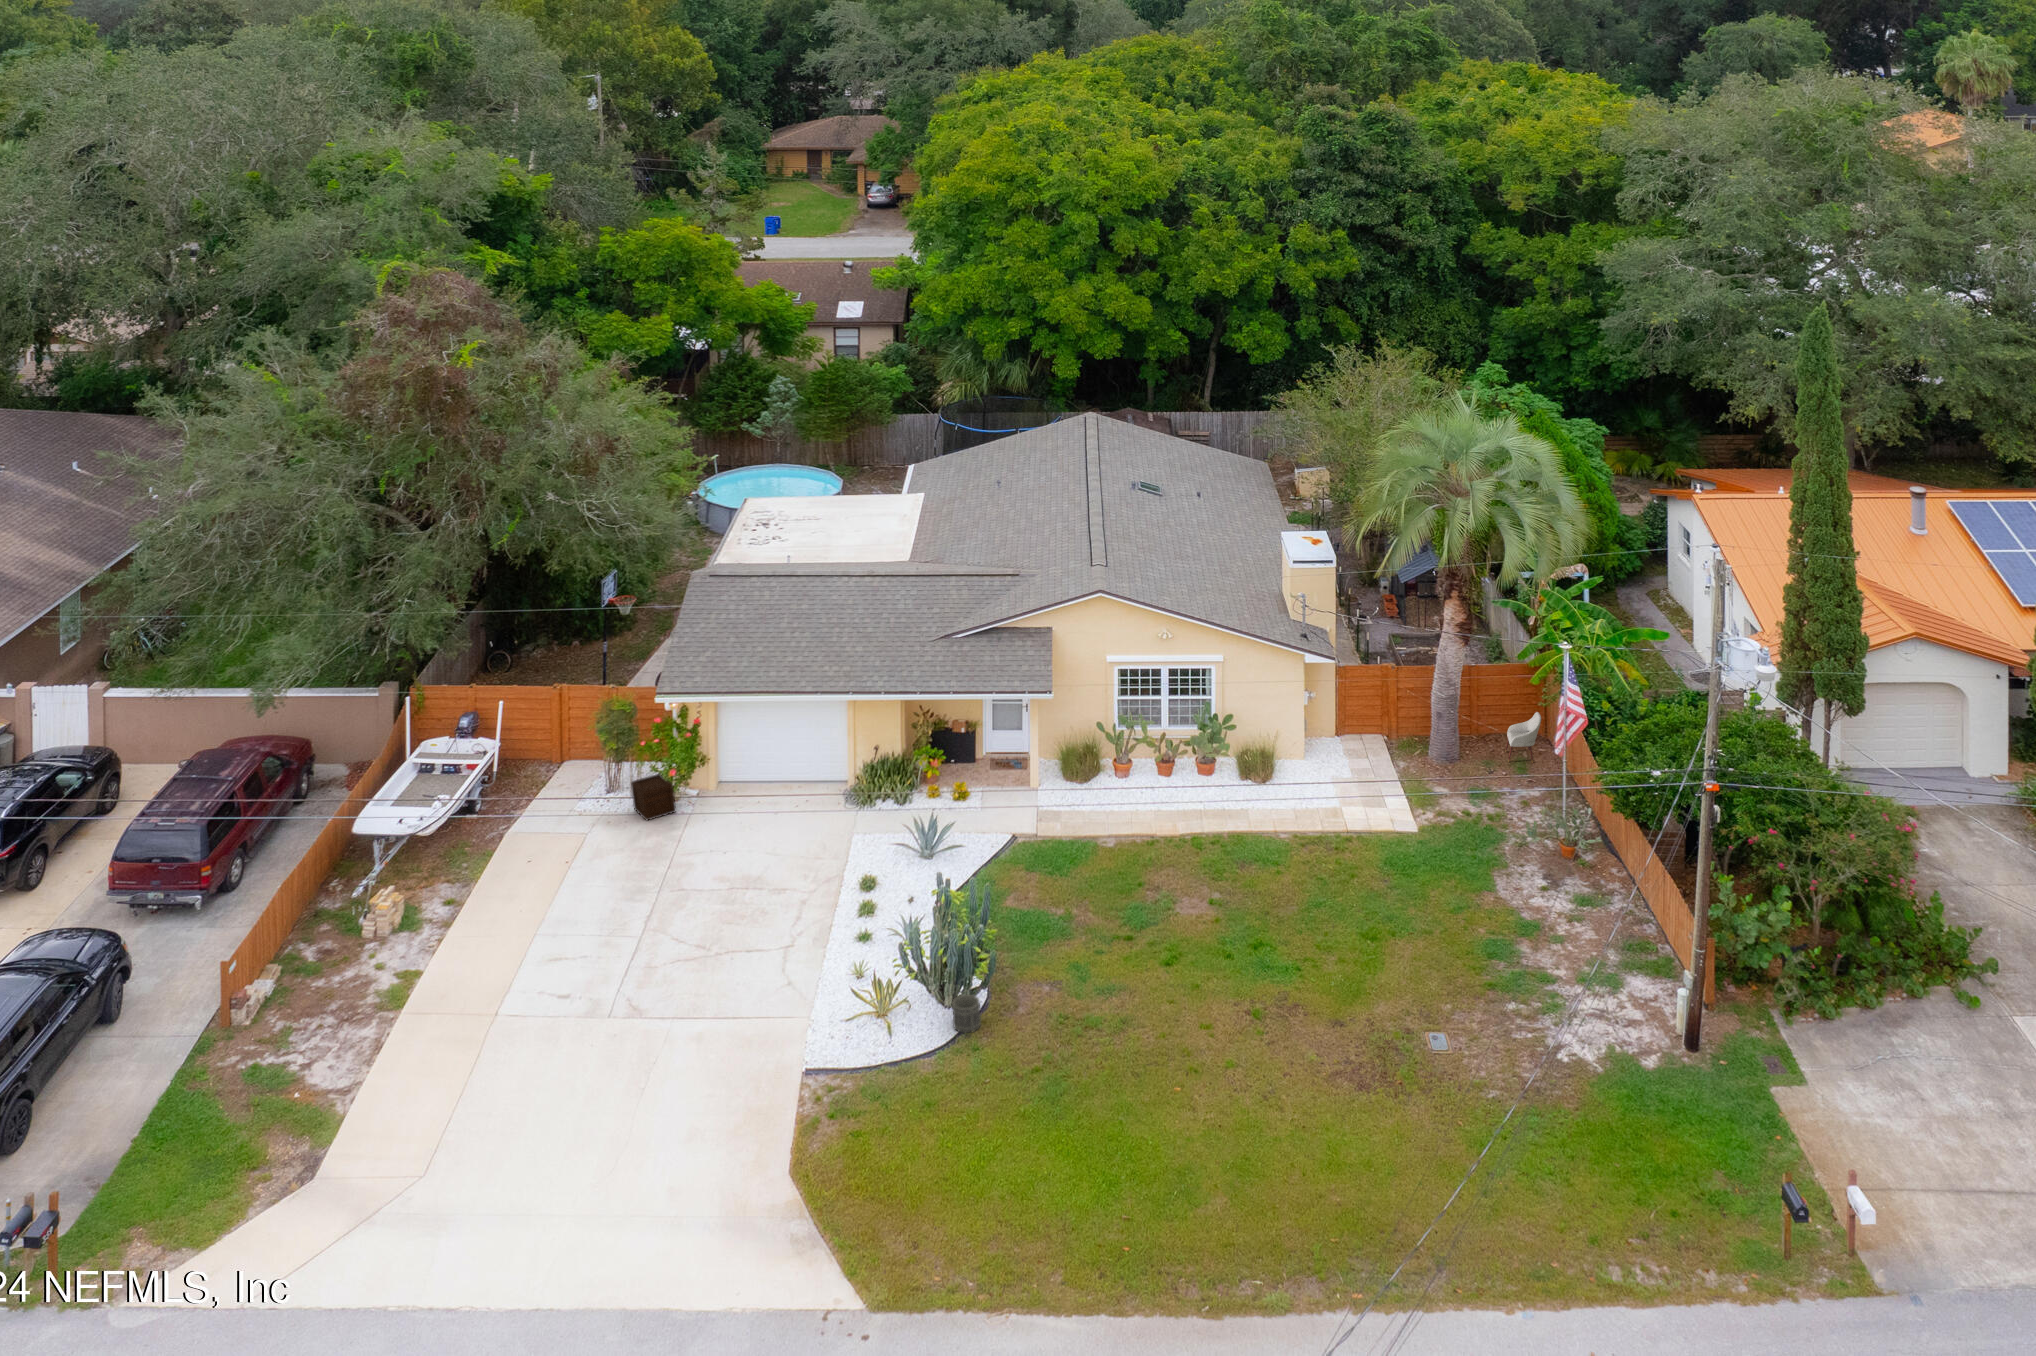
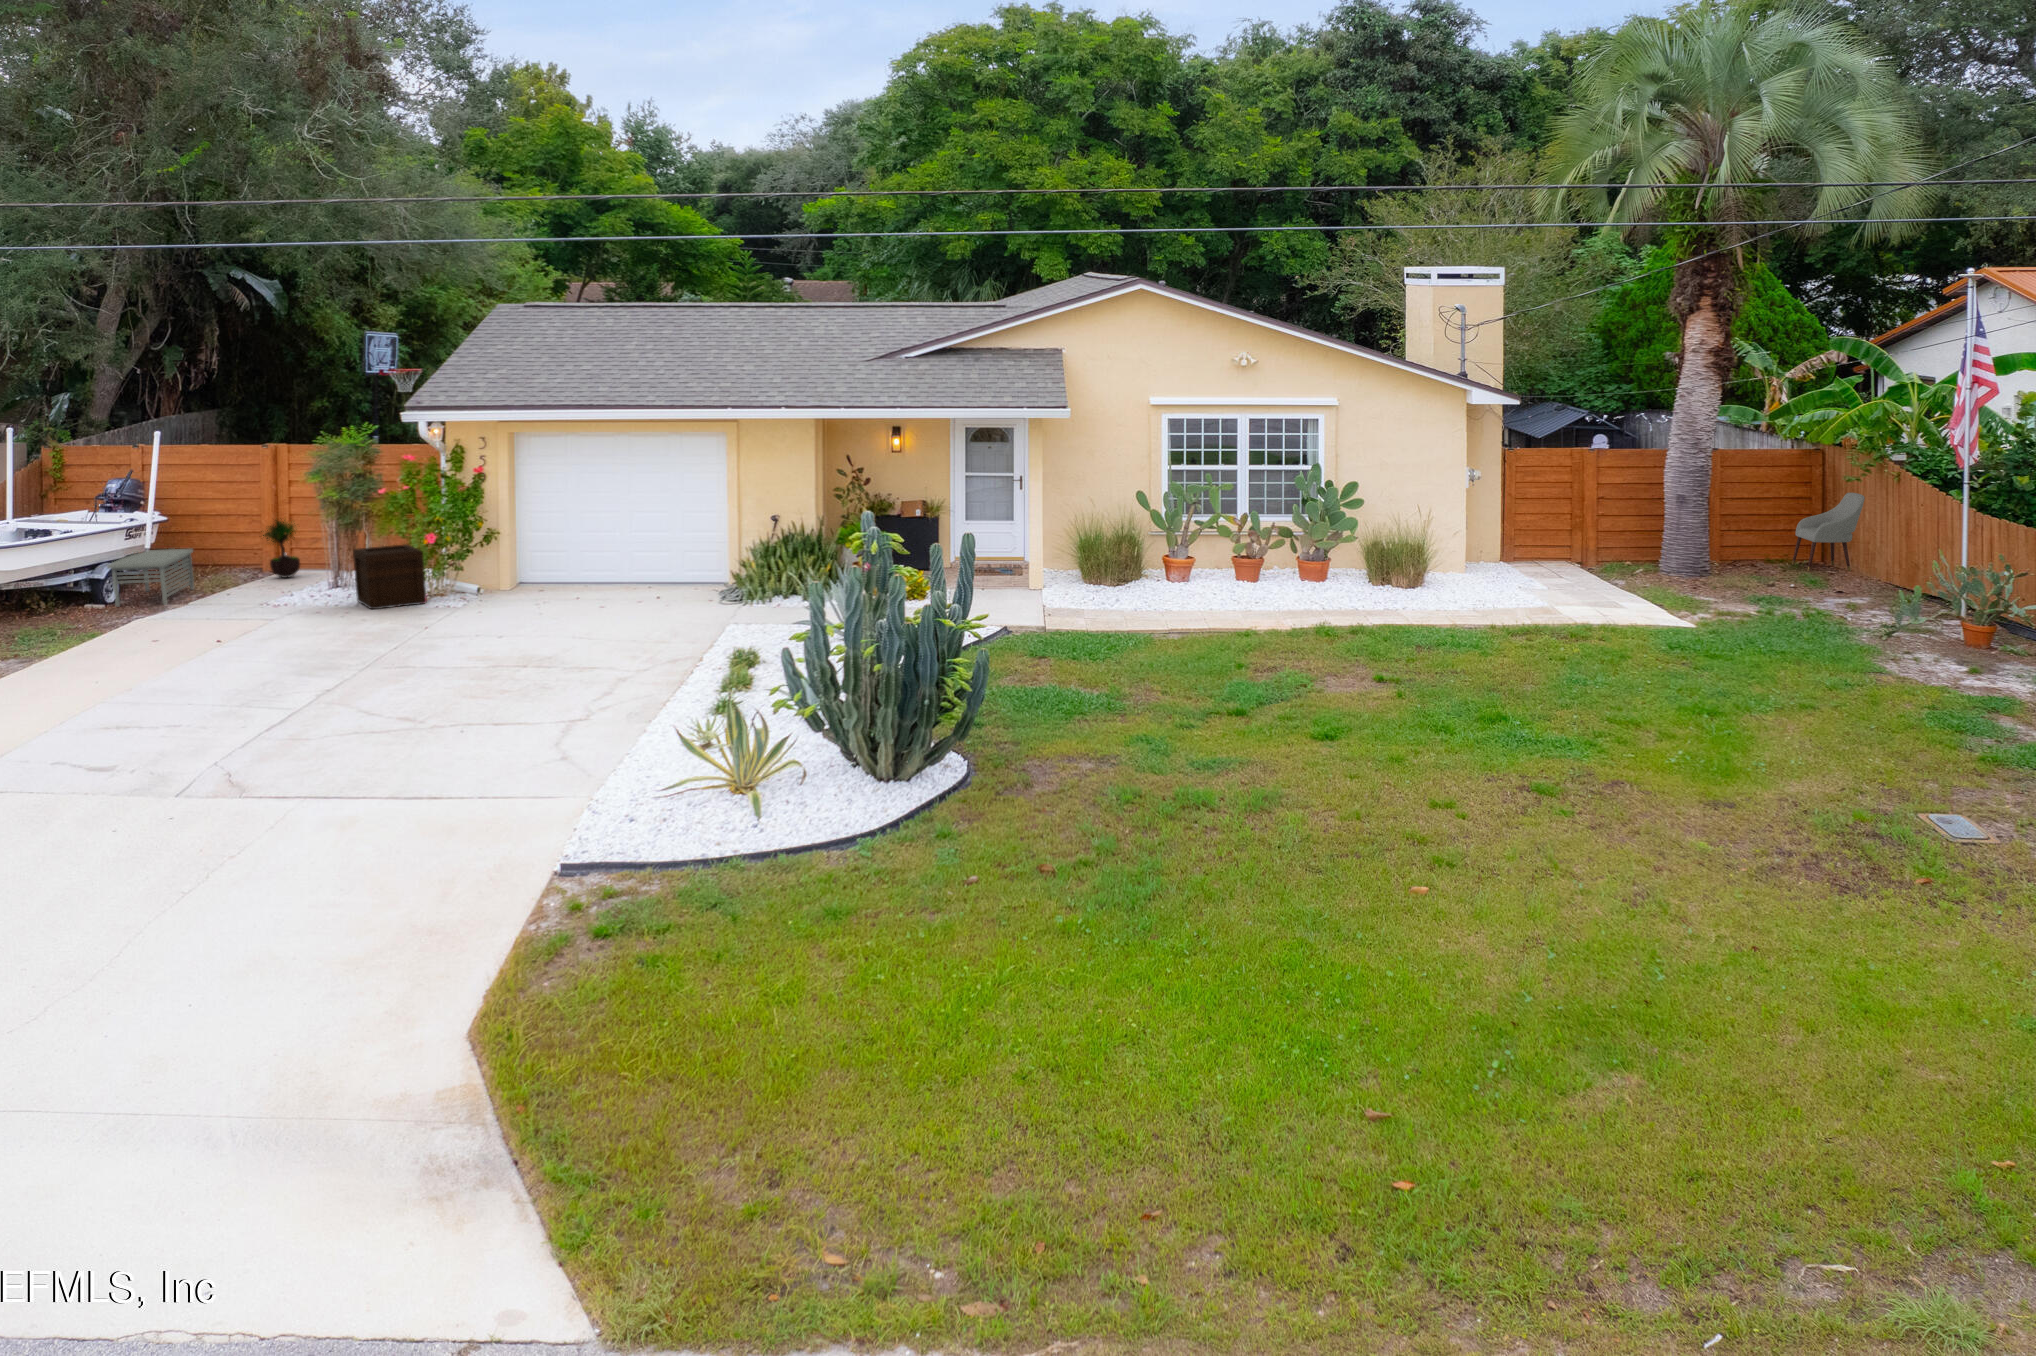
potted tree: none [560,738,584,773] -> present [263,520,300,578]
storage bench: none [488,768,527,817] -> present [107,549,195,607]
bucket: present [952,995,981,1033] -> none [904,736,971,816]

